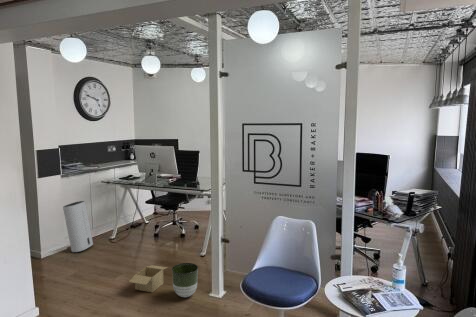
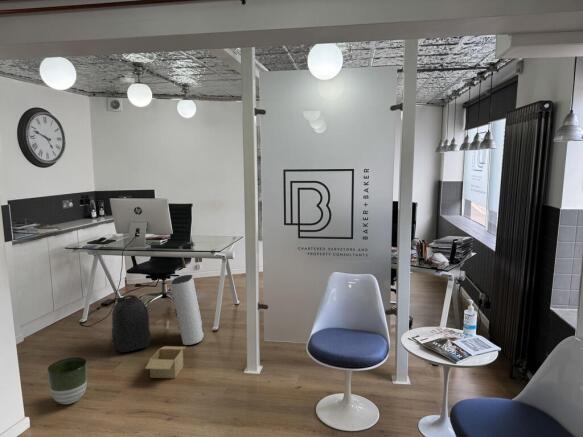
air purifier: present [63,201,93,252] -> present [171,275,204,345]
backpack: none [120,222,148,266] -> present [112,295,150,352]
planter: present [172,263,198,297] -> present [47,357,87,404]

